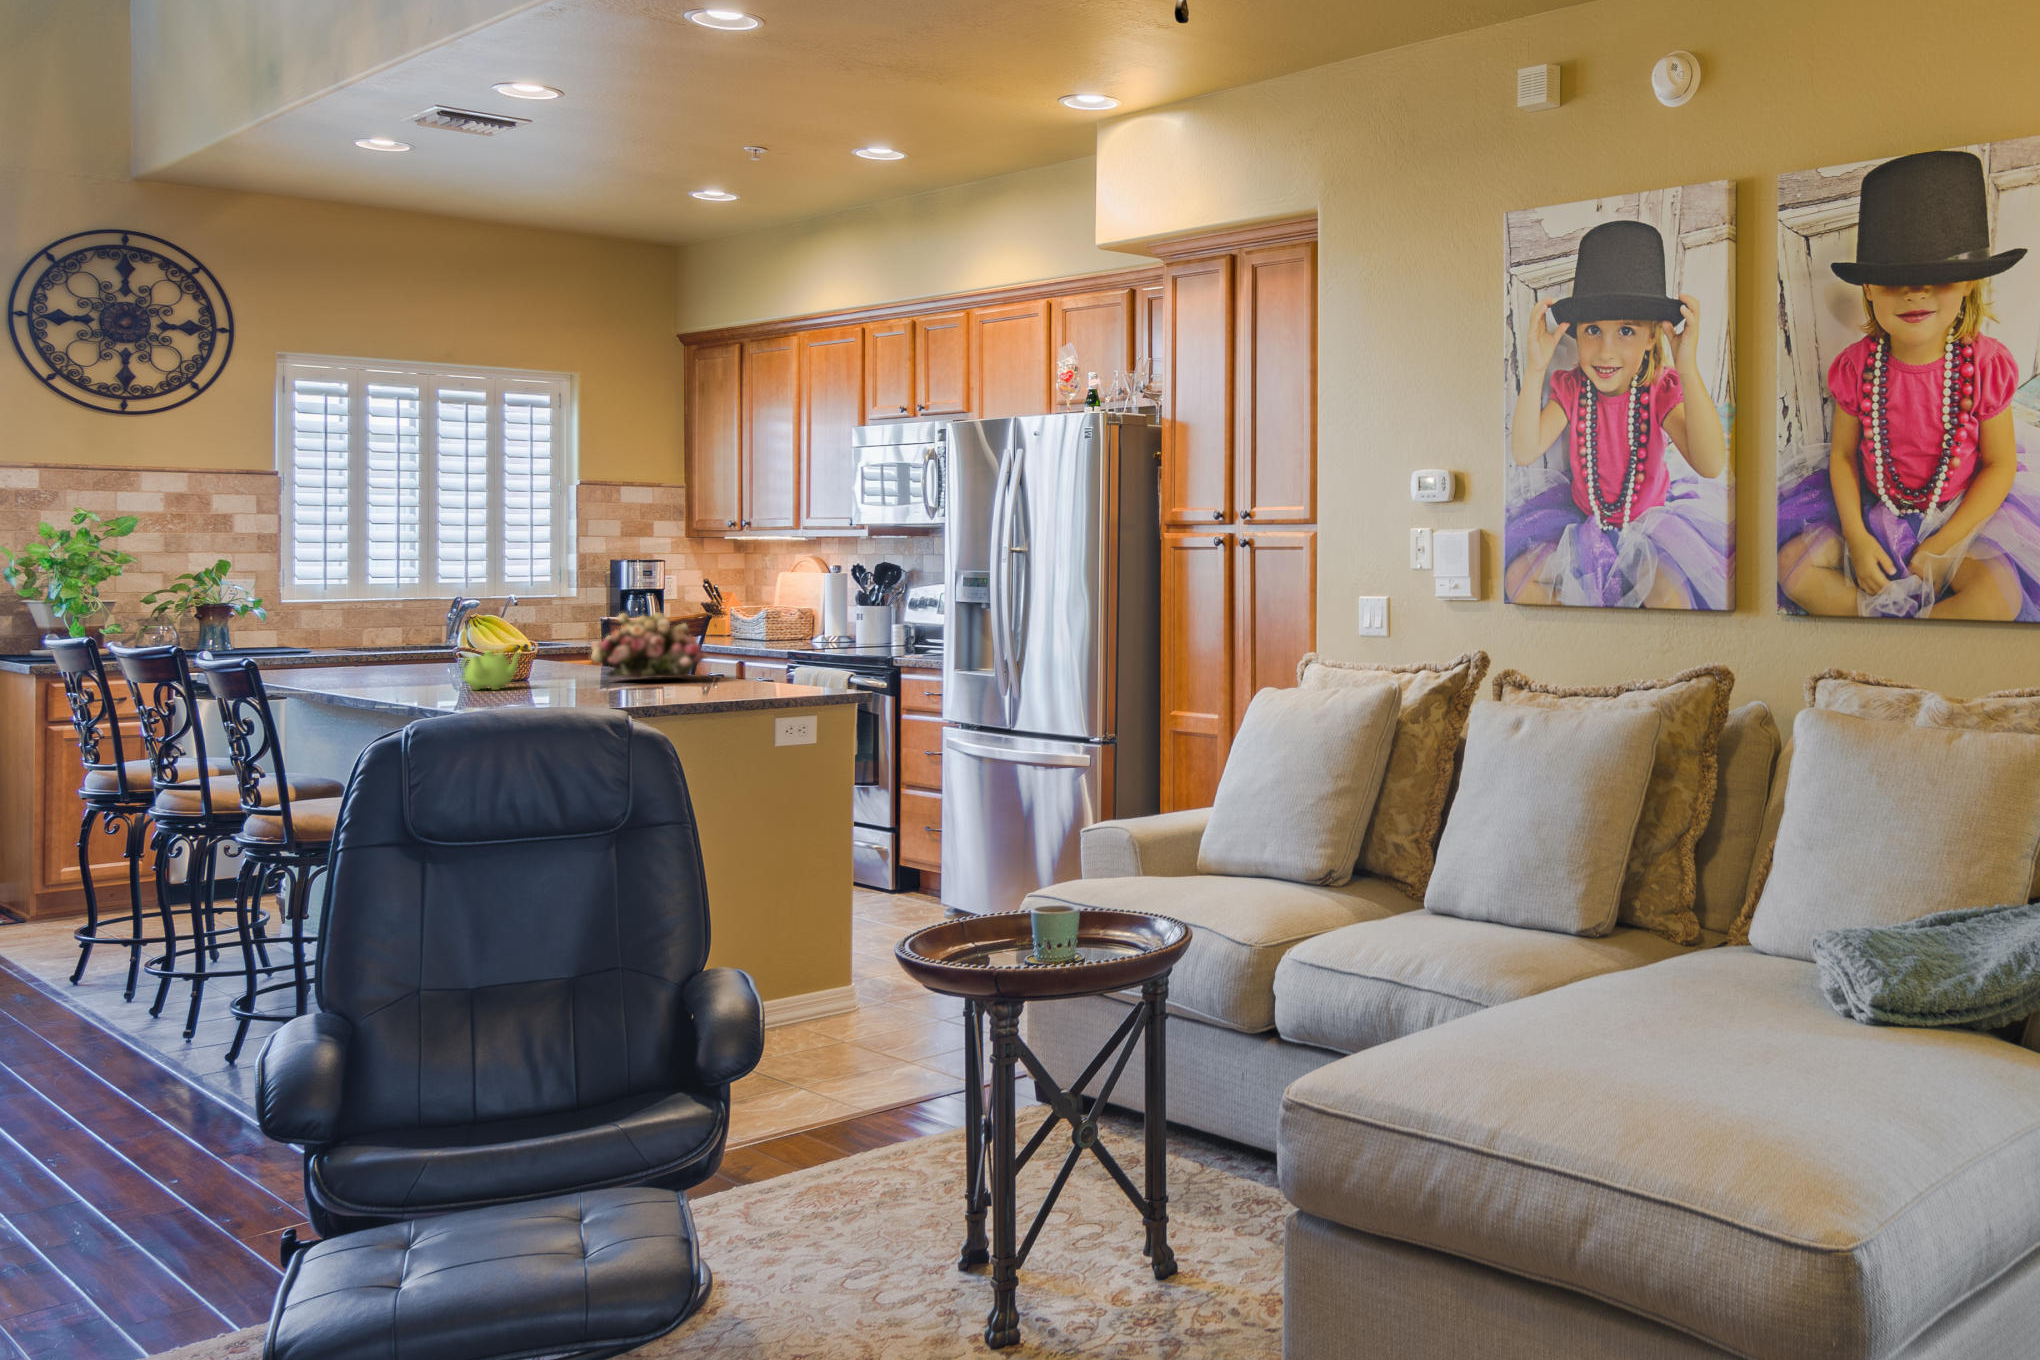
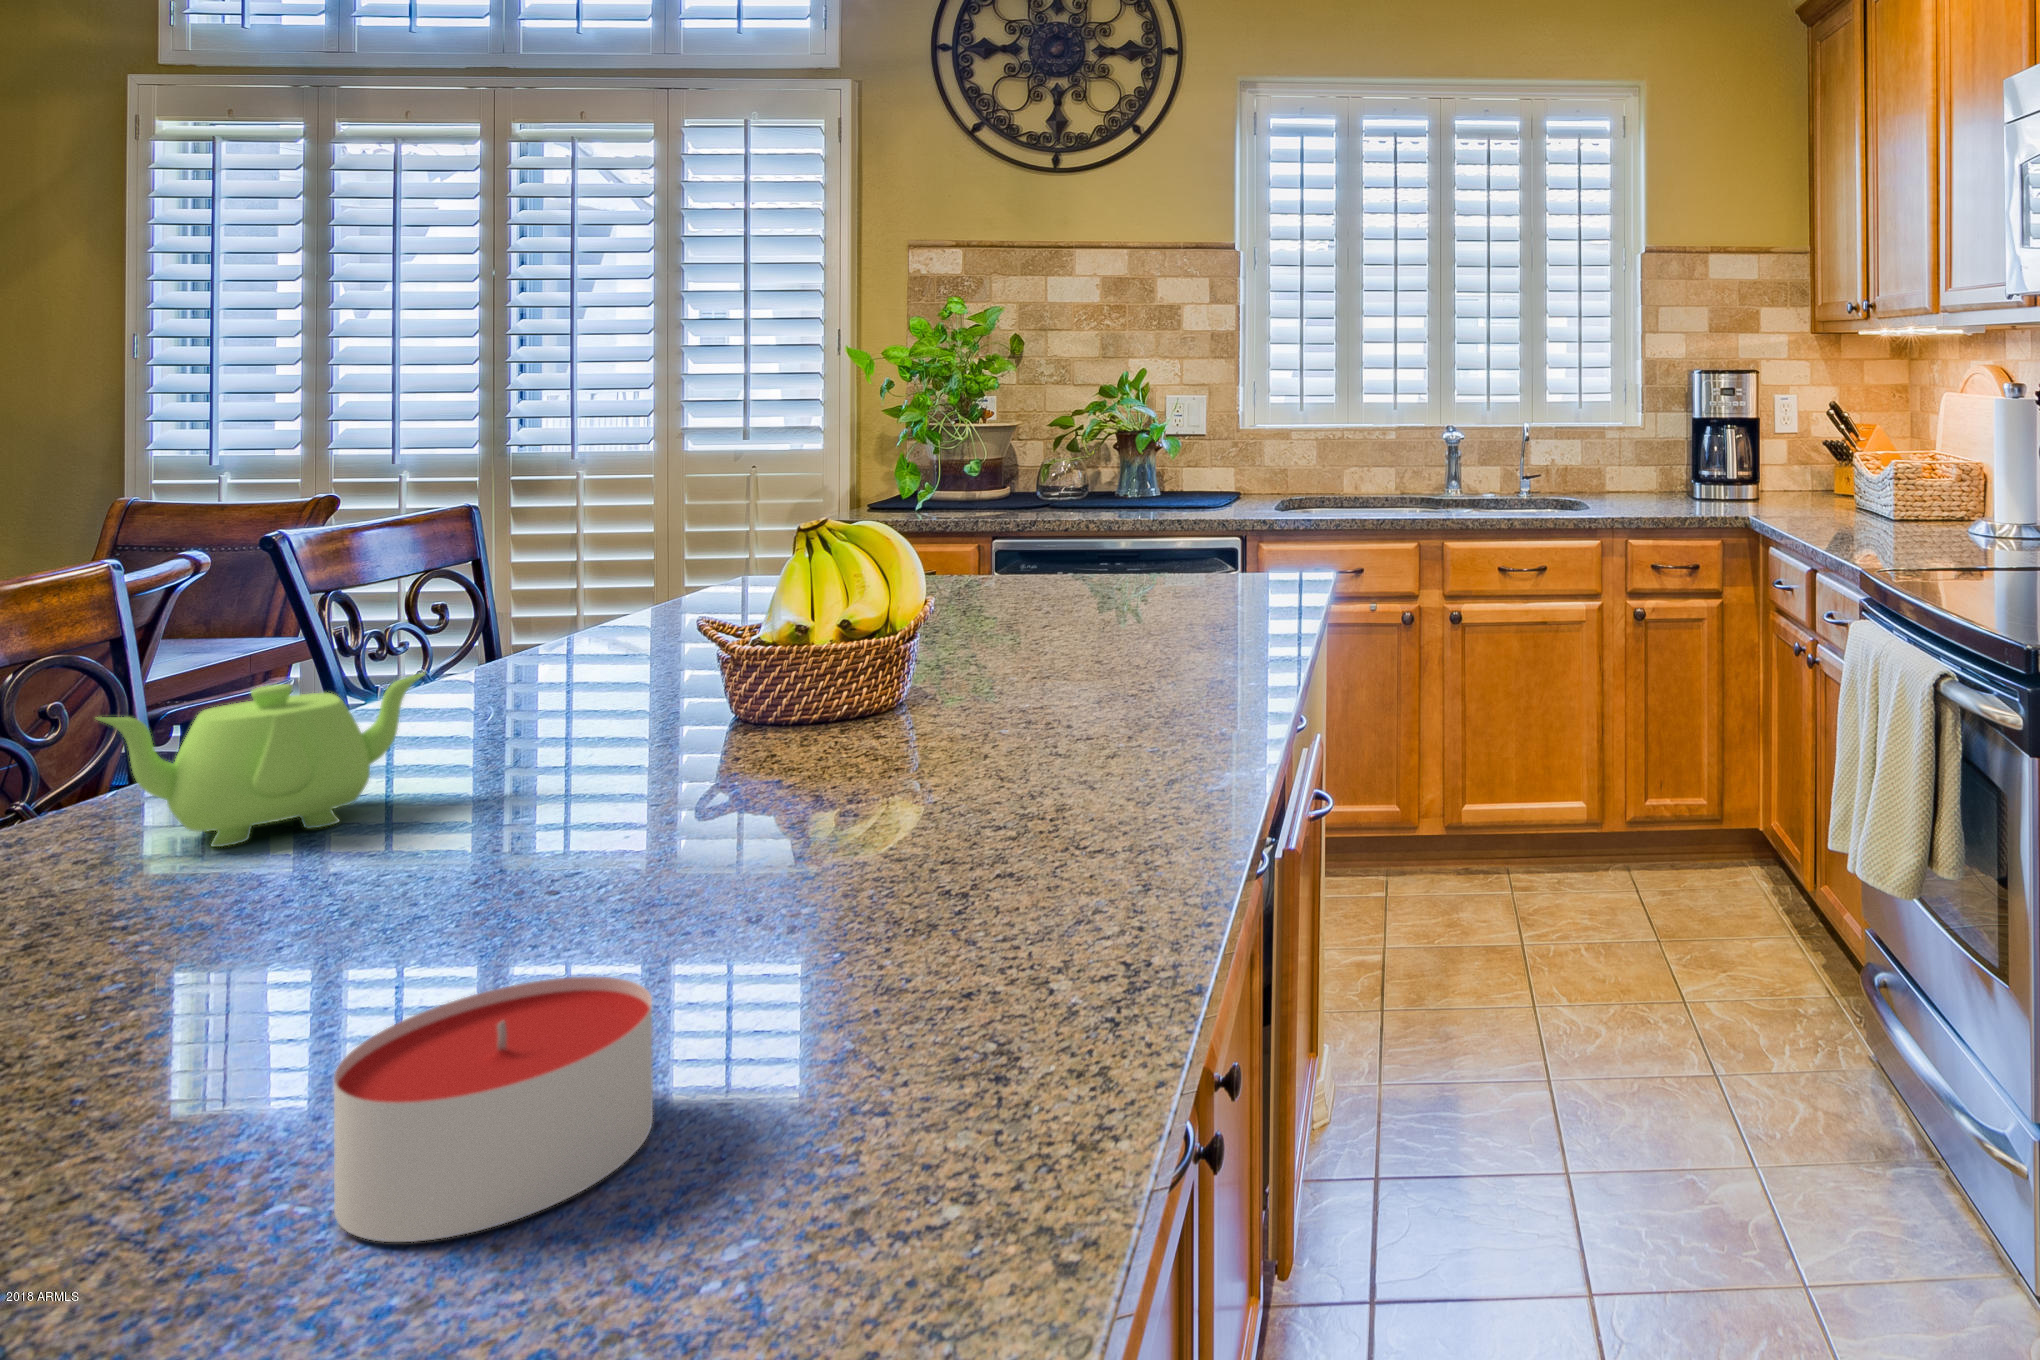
flower arrangement: present [591,612,707,678] -> none [504,569,1008,872]
candle: none [718,665,762,688] -> present [334,976,653,1242]

